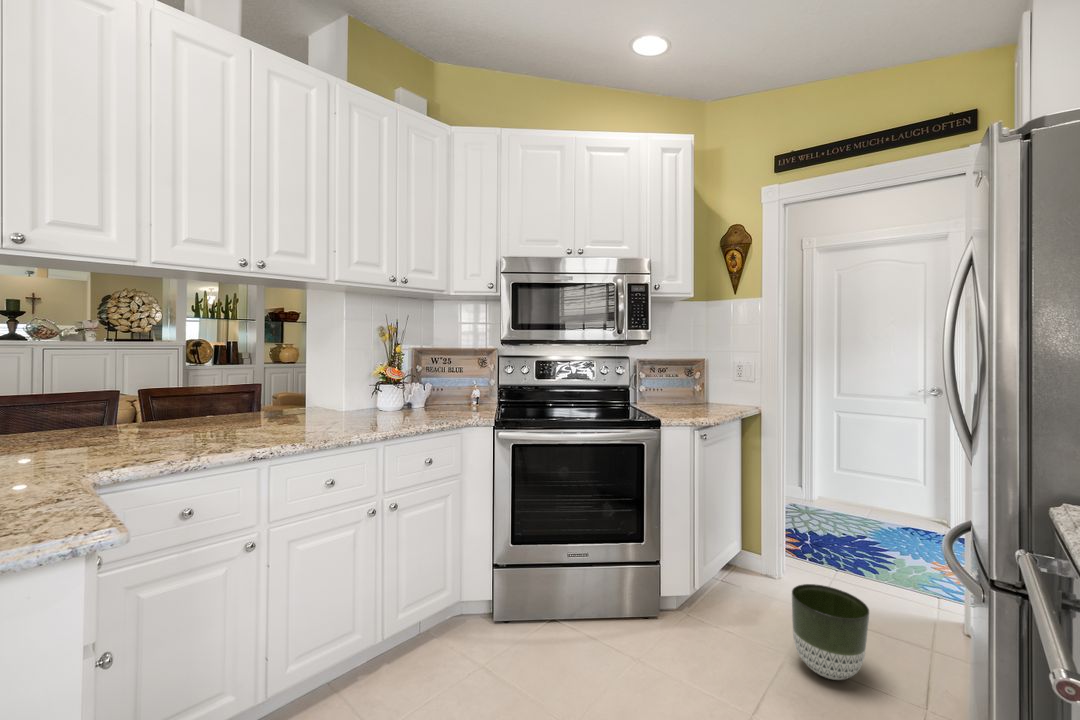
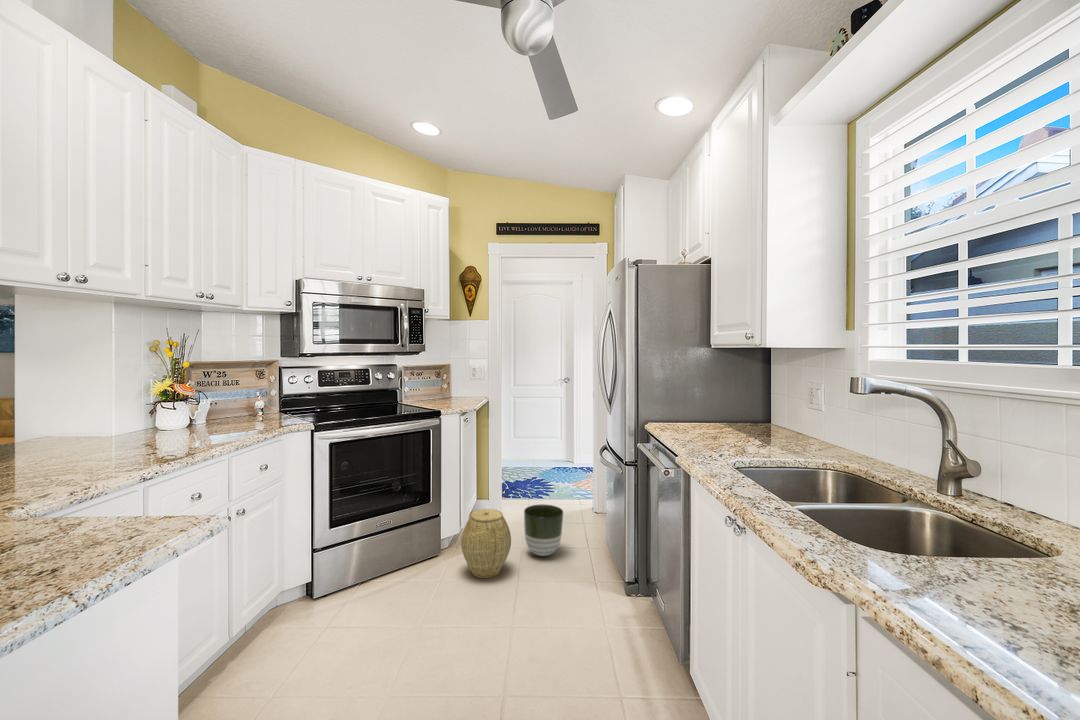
woven basket: none [677,569,757,681] -> present [461,509,511,578]

